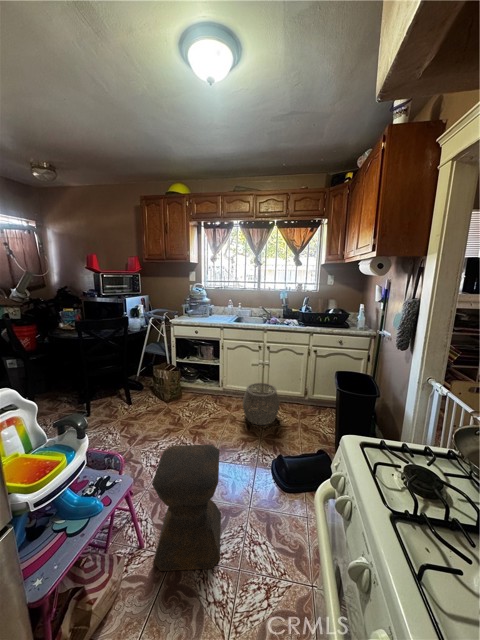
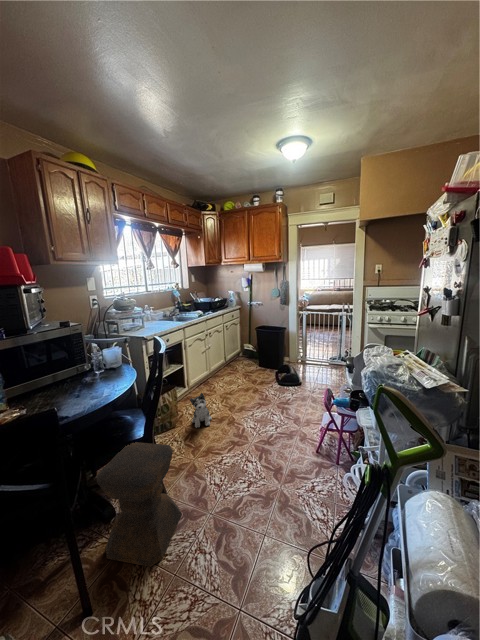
woven basket: present [243,383,279,425] -> none [240,386,279,431]
plush toy: none [192,392,212,428] -> present [190,393,212,428]

